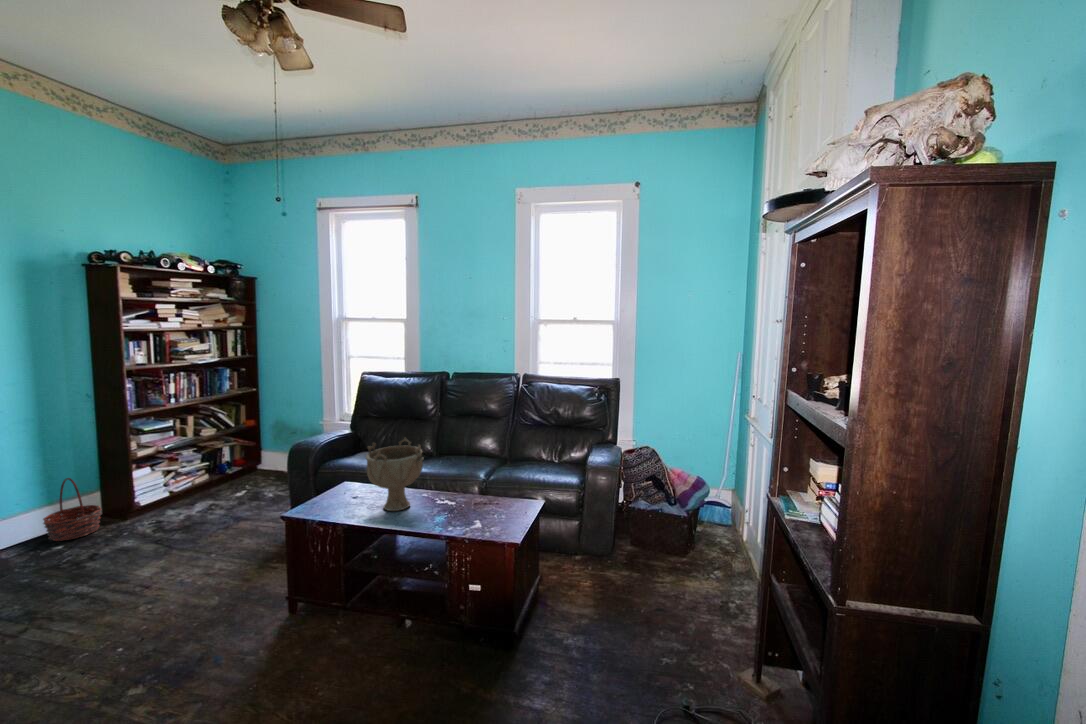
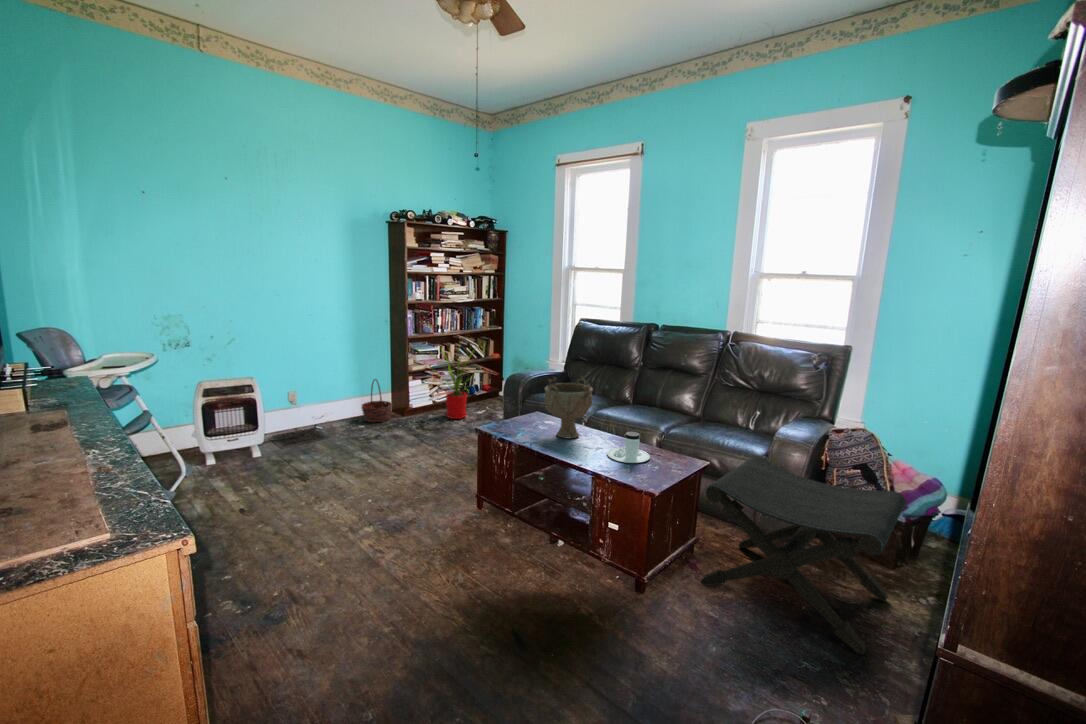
house plant: none [157,409,249,509] -> present [443,350,470,419]
footstool: none [564,488,724,650] -> present [701,456,906,655]
coffee cup: none [453,489,498,525] -> present [607,432,650,463]

